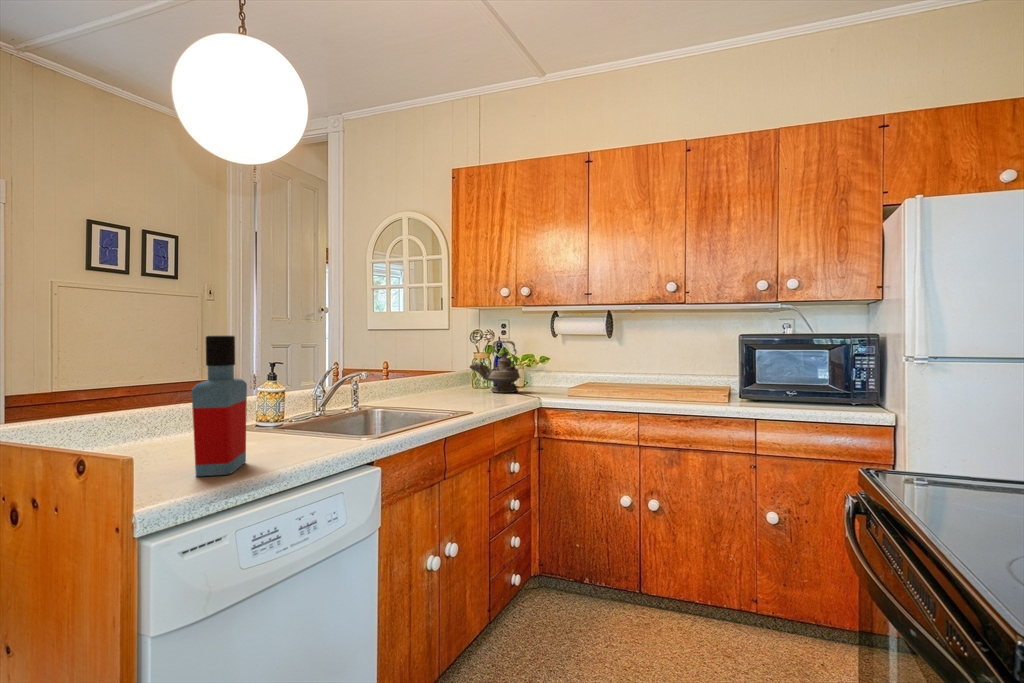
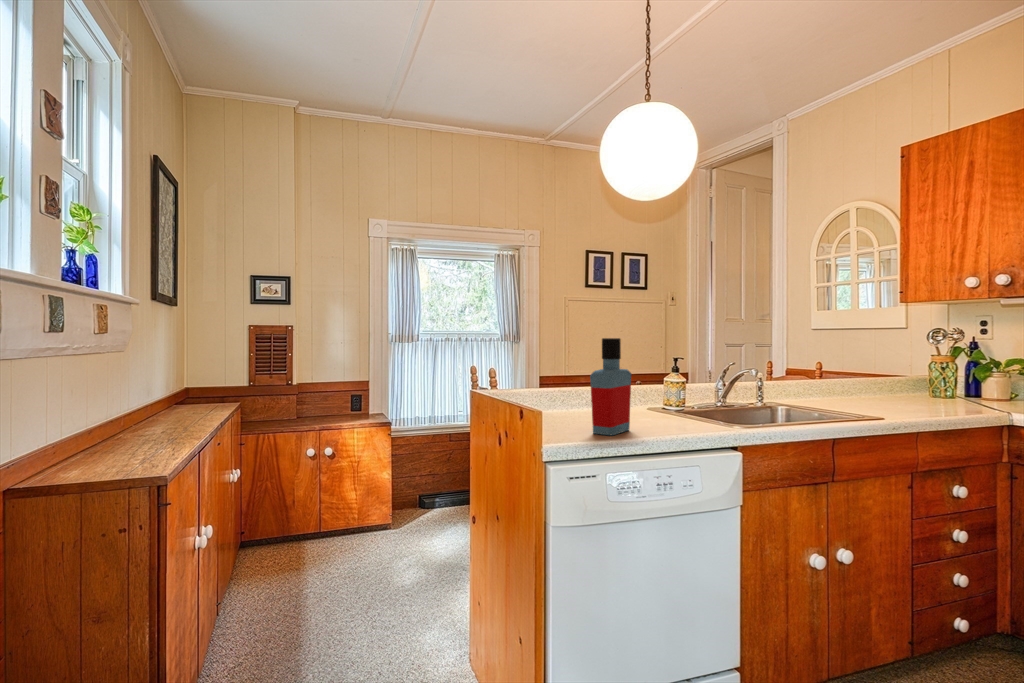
teapot: present [470,341,520,393] -> none [917,341,996,405]

